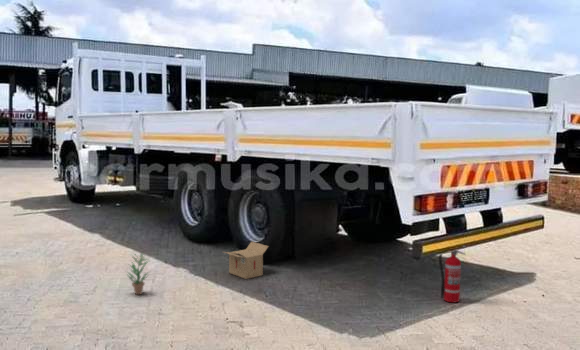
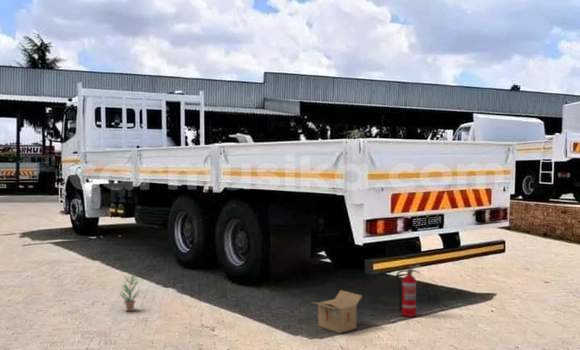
cardboard box: present [225,242,268,279] -> present [316,290,362,333]

